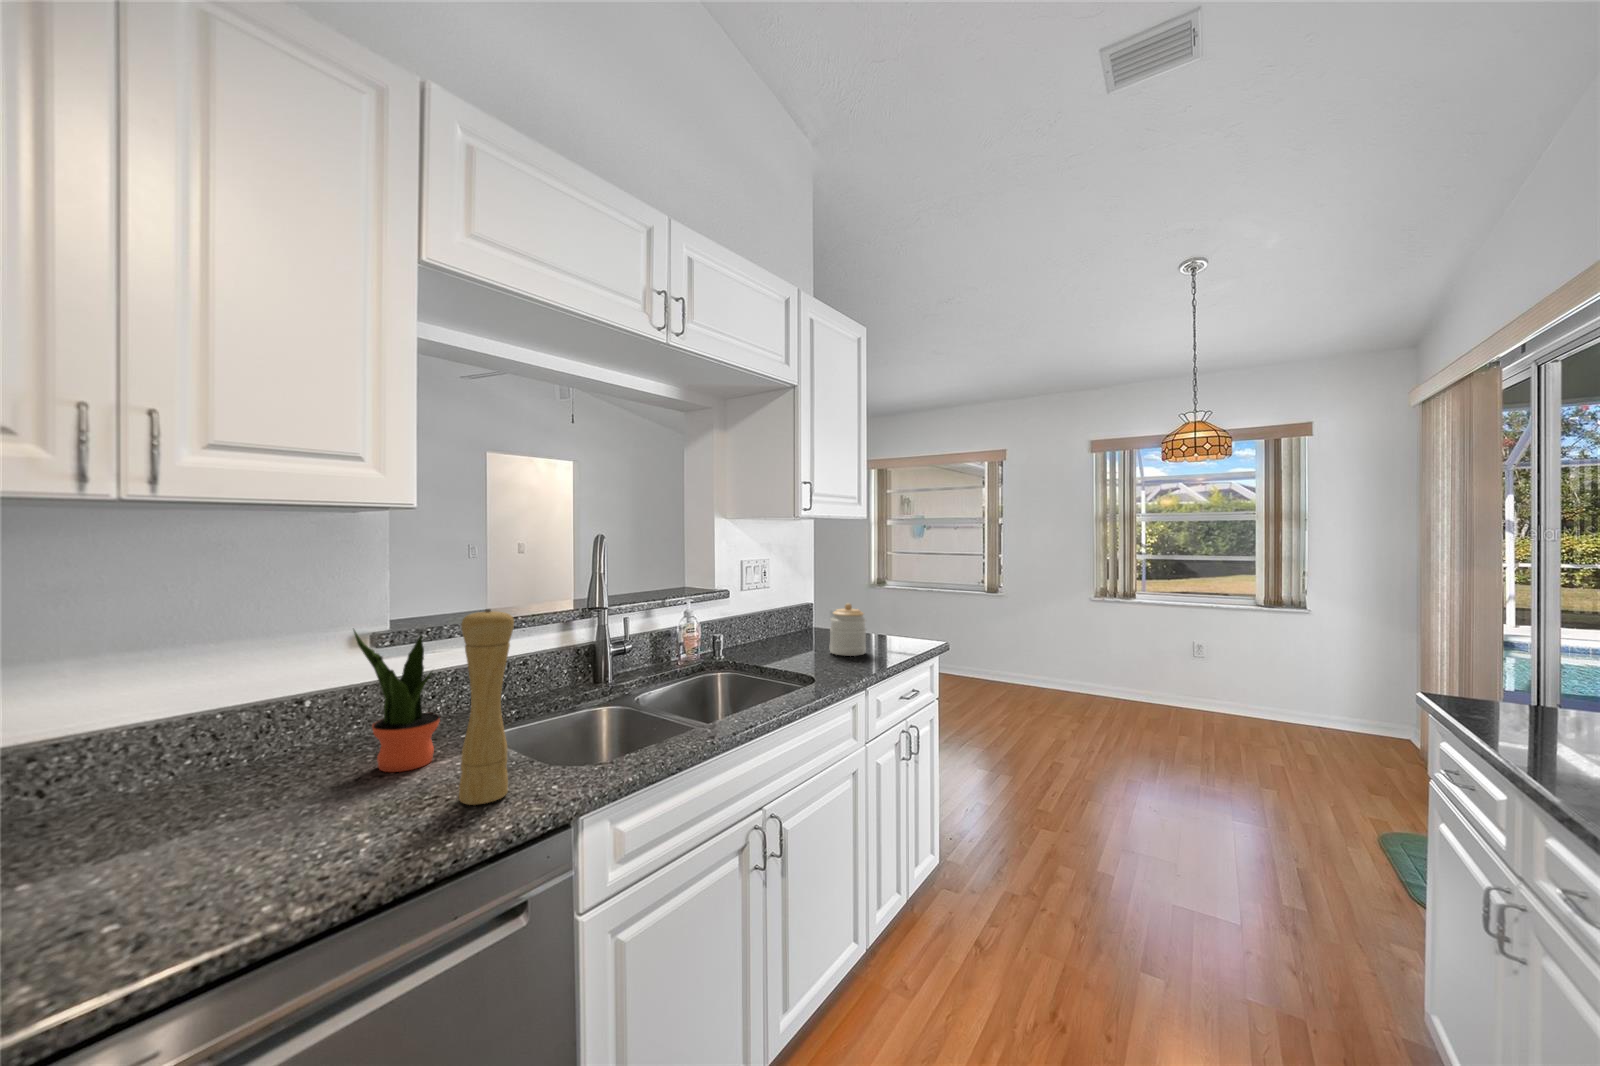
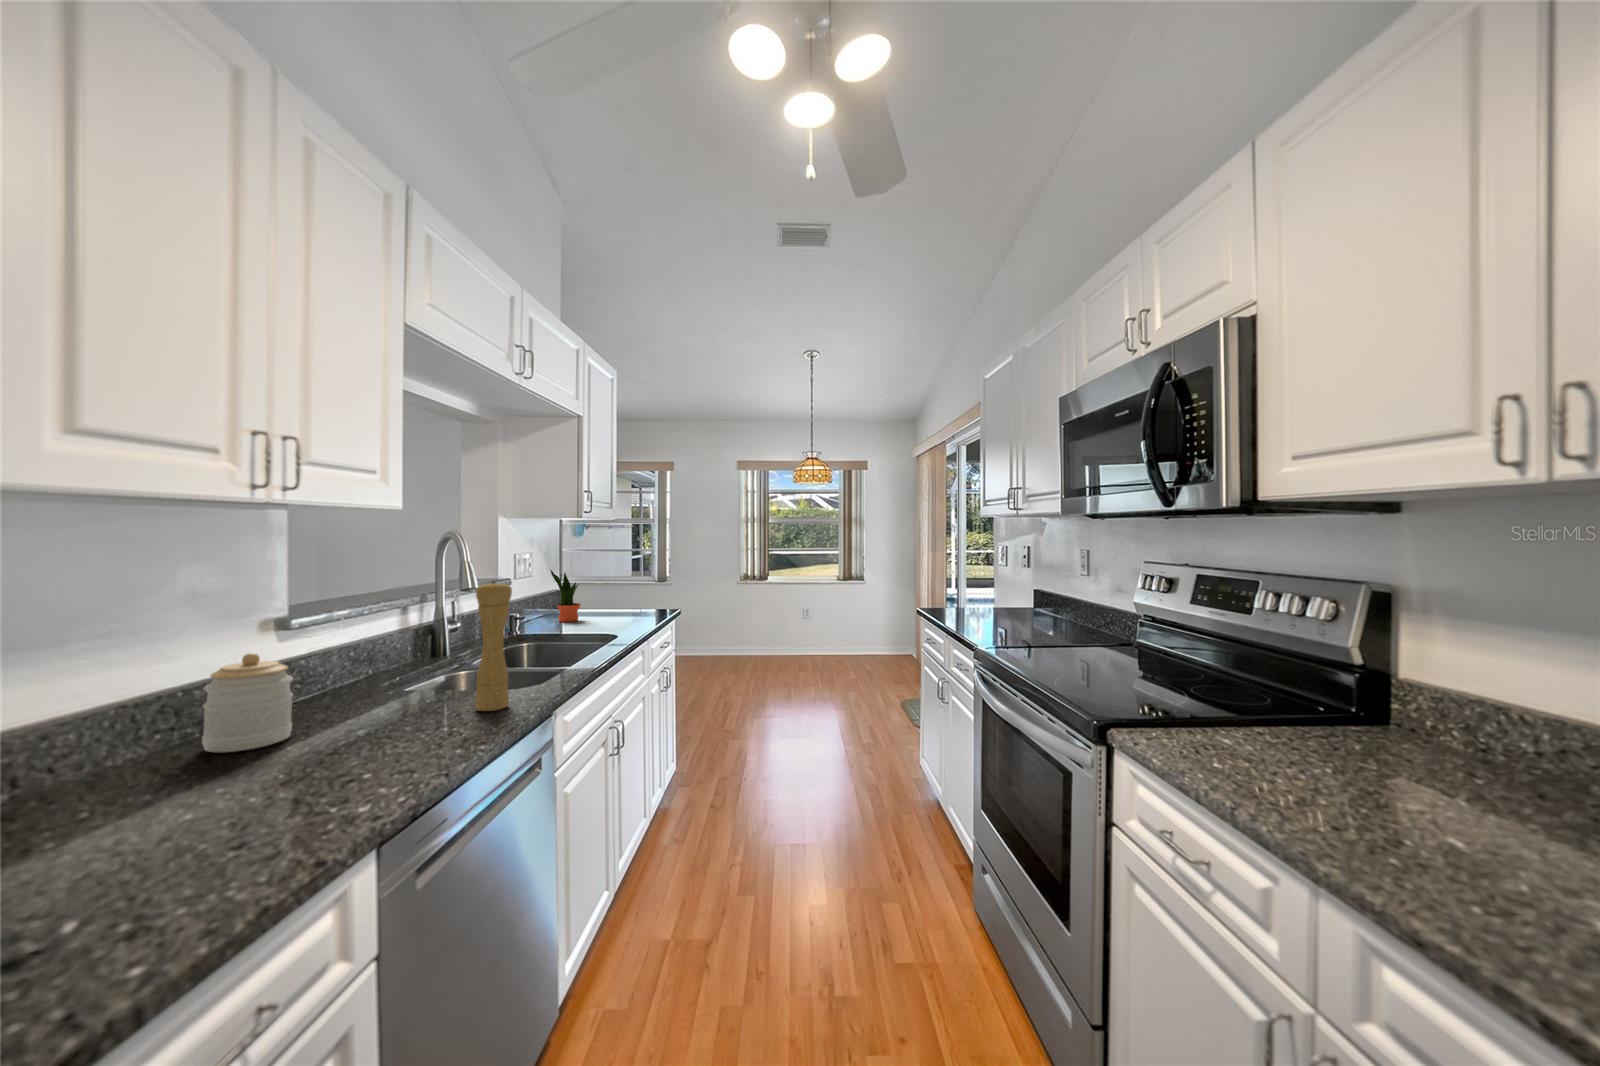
jar: present [830,603,866,656] -> present [202,653,293,752]
potted plant: present [354,630,440,772] -> present [550,569,580,622]

